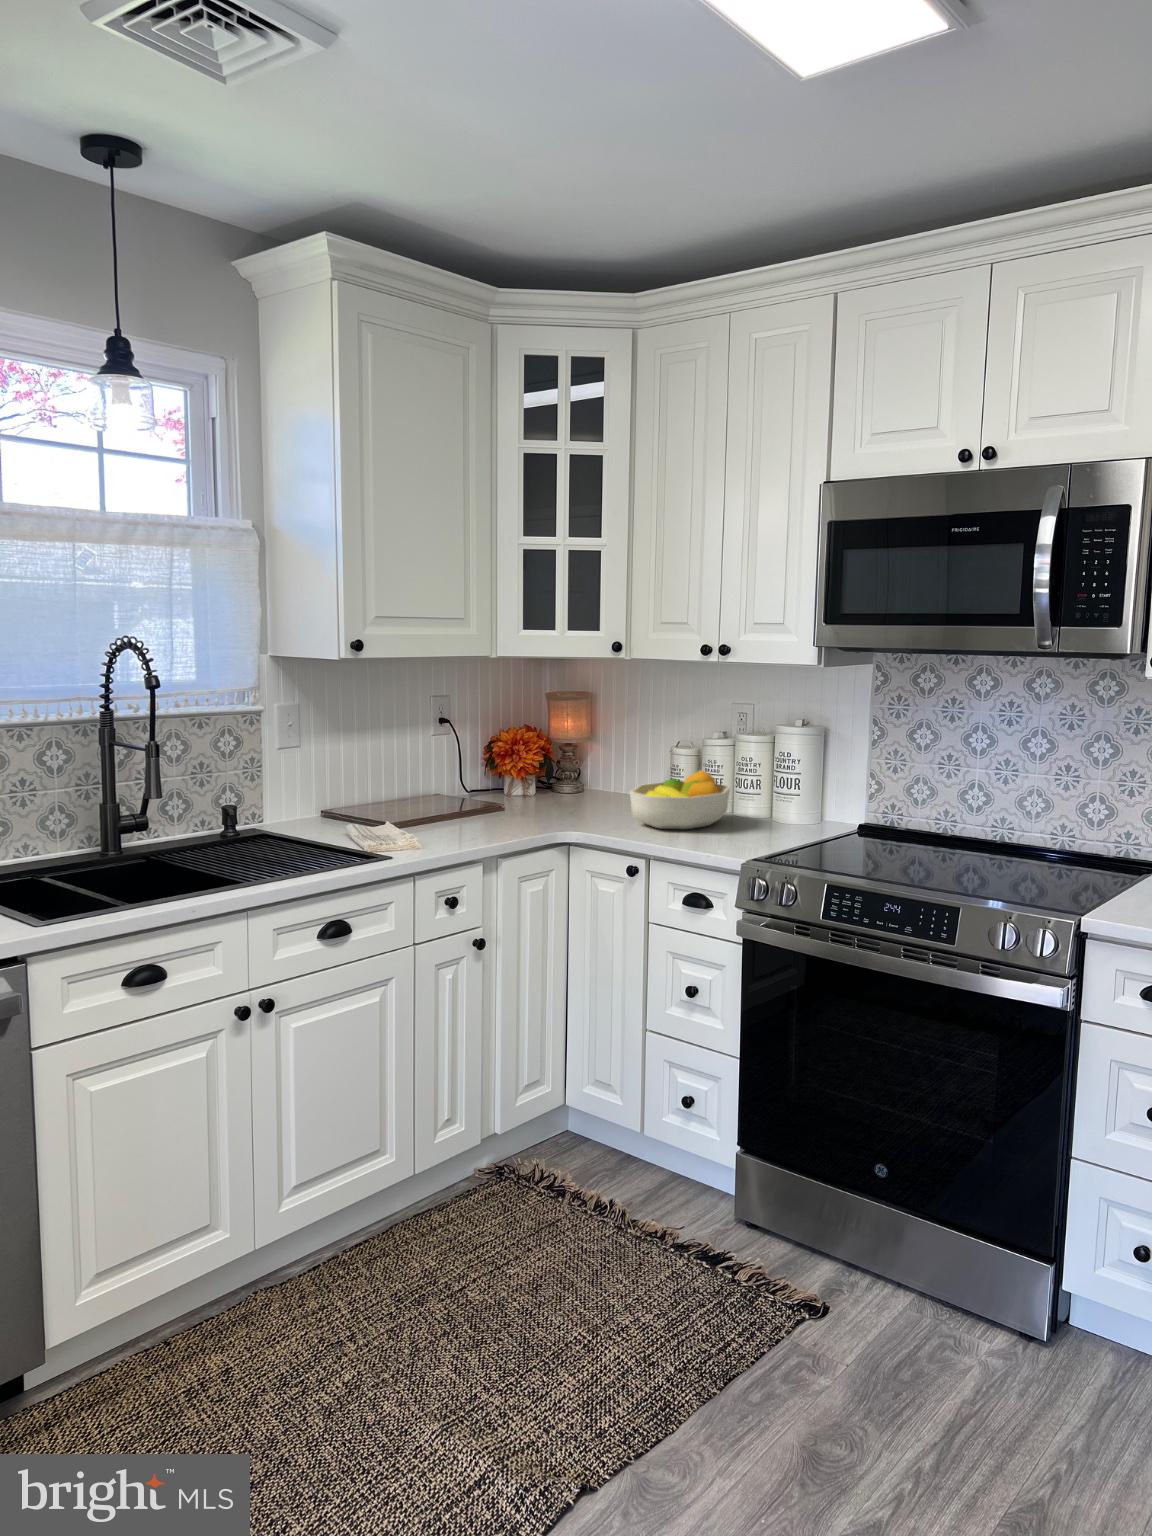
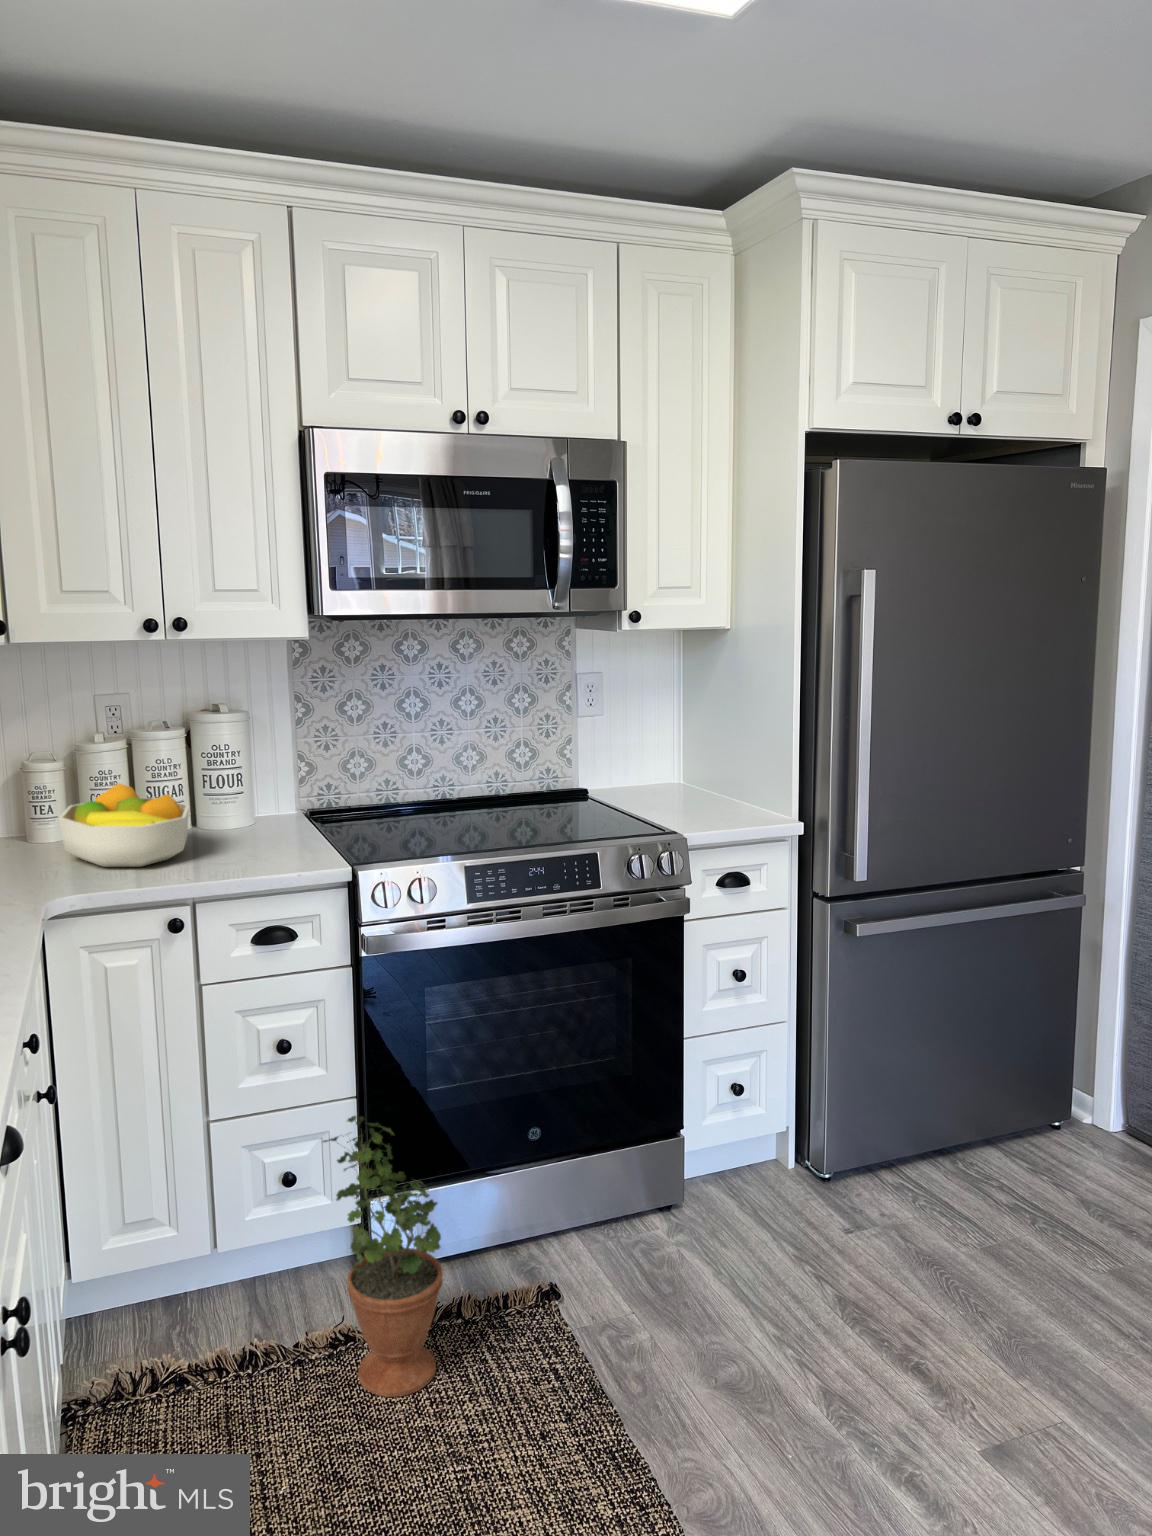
potted plant: none [598,1044,693,1289] -> present [323,1116,443,1397]

